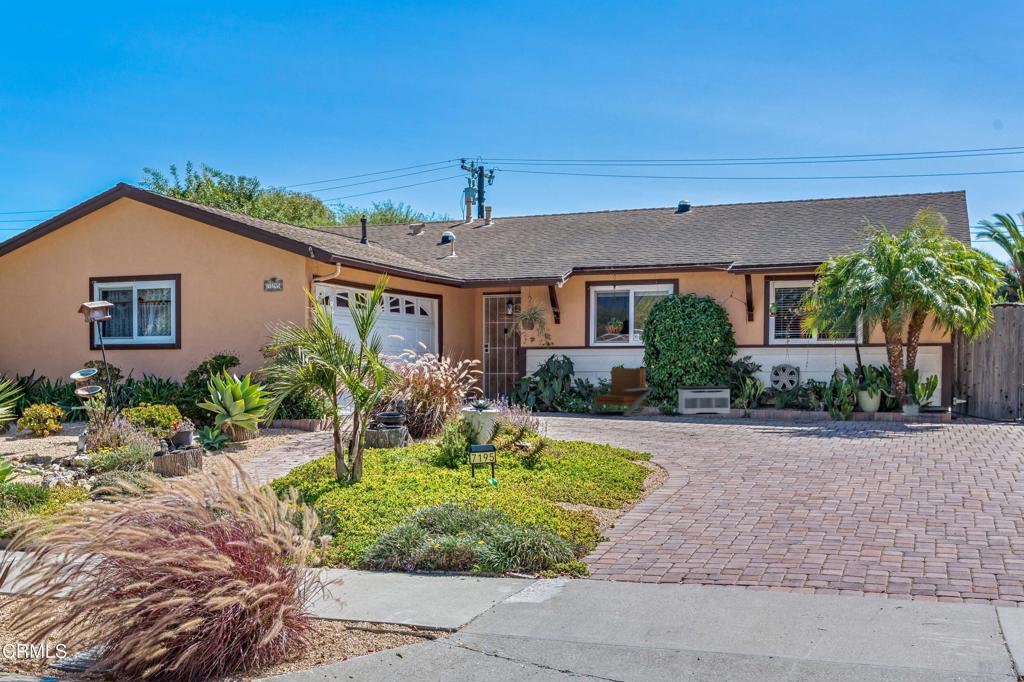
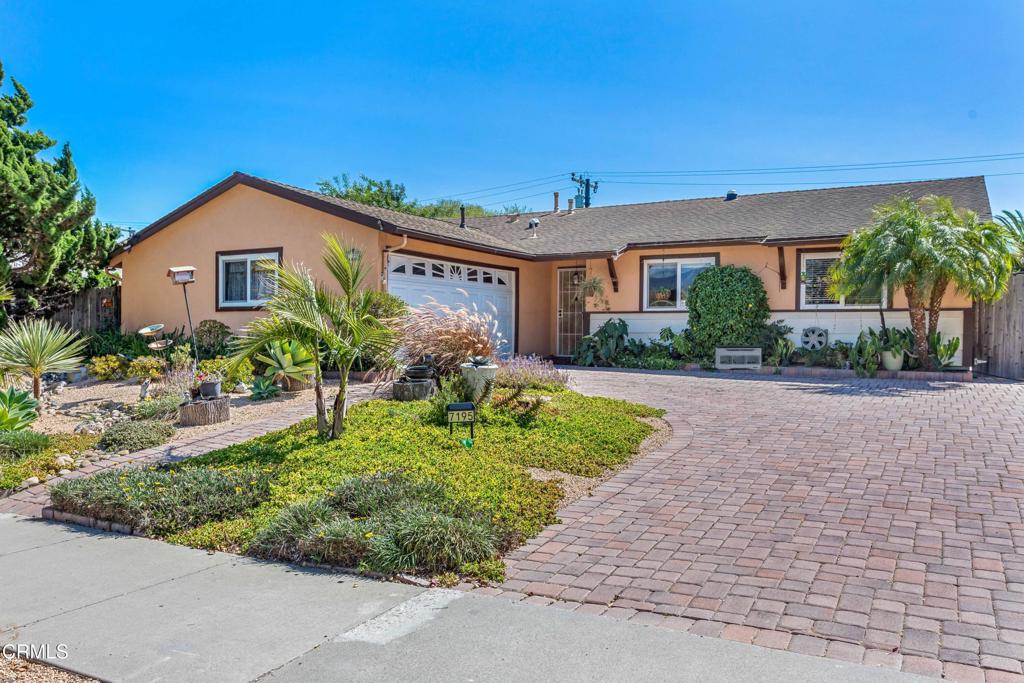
lounge chair: present [589,368,653,416] -> none [637,329,693,370]
potted tree: present [901,369,918,416] -> none [920,330,942,375]

